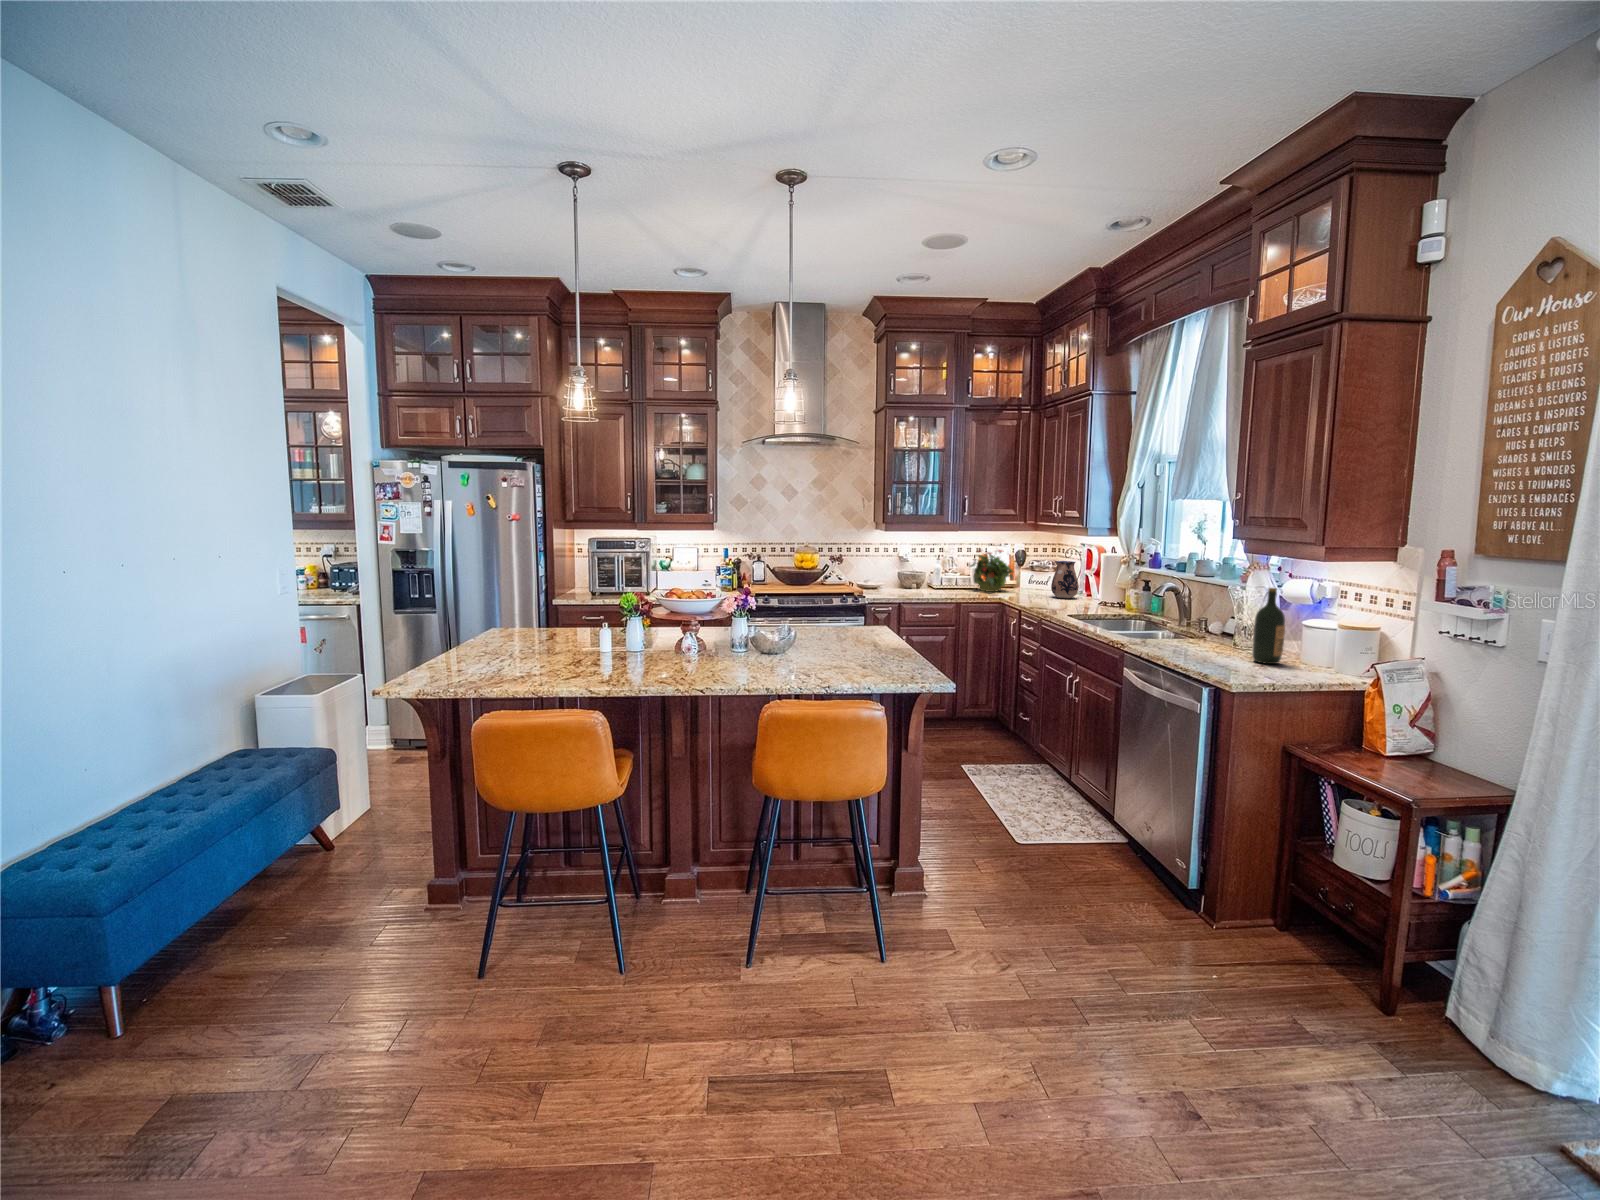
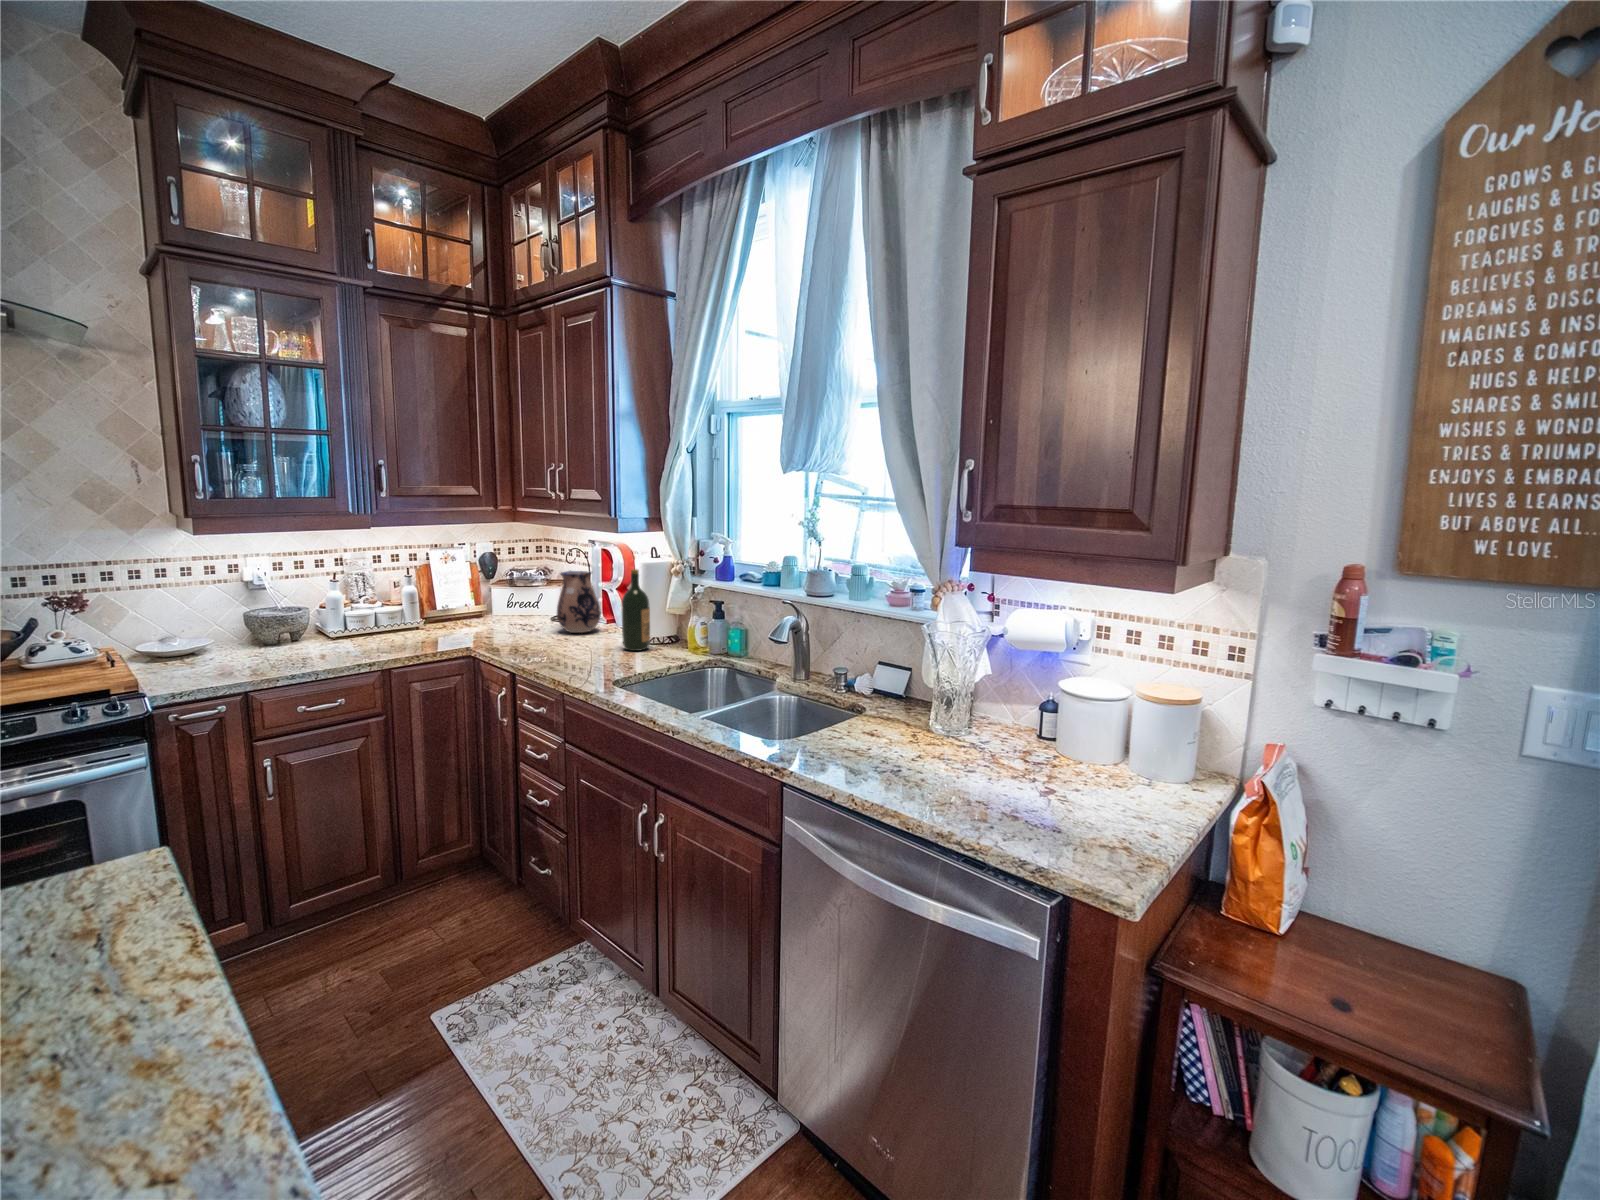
potted plant: present [970,550,1013,592] -> none [397,554,487,633]
wine bottle: present [1252,588,1285,664] -> present [621,569,650,651]

